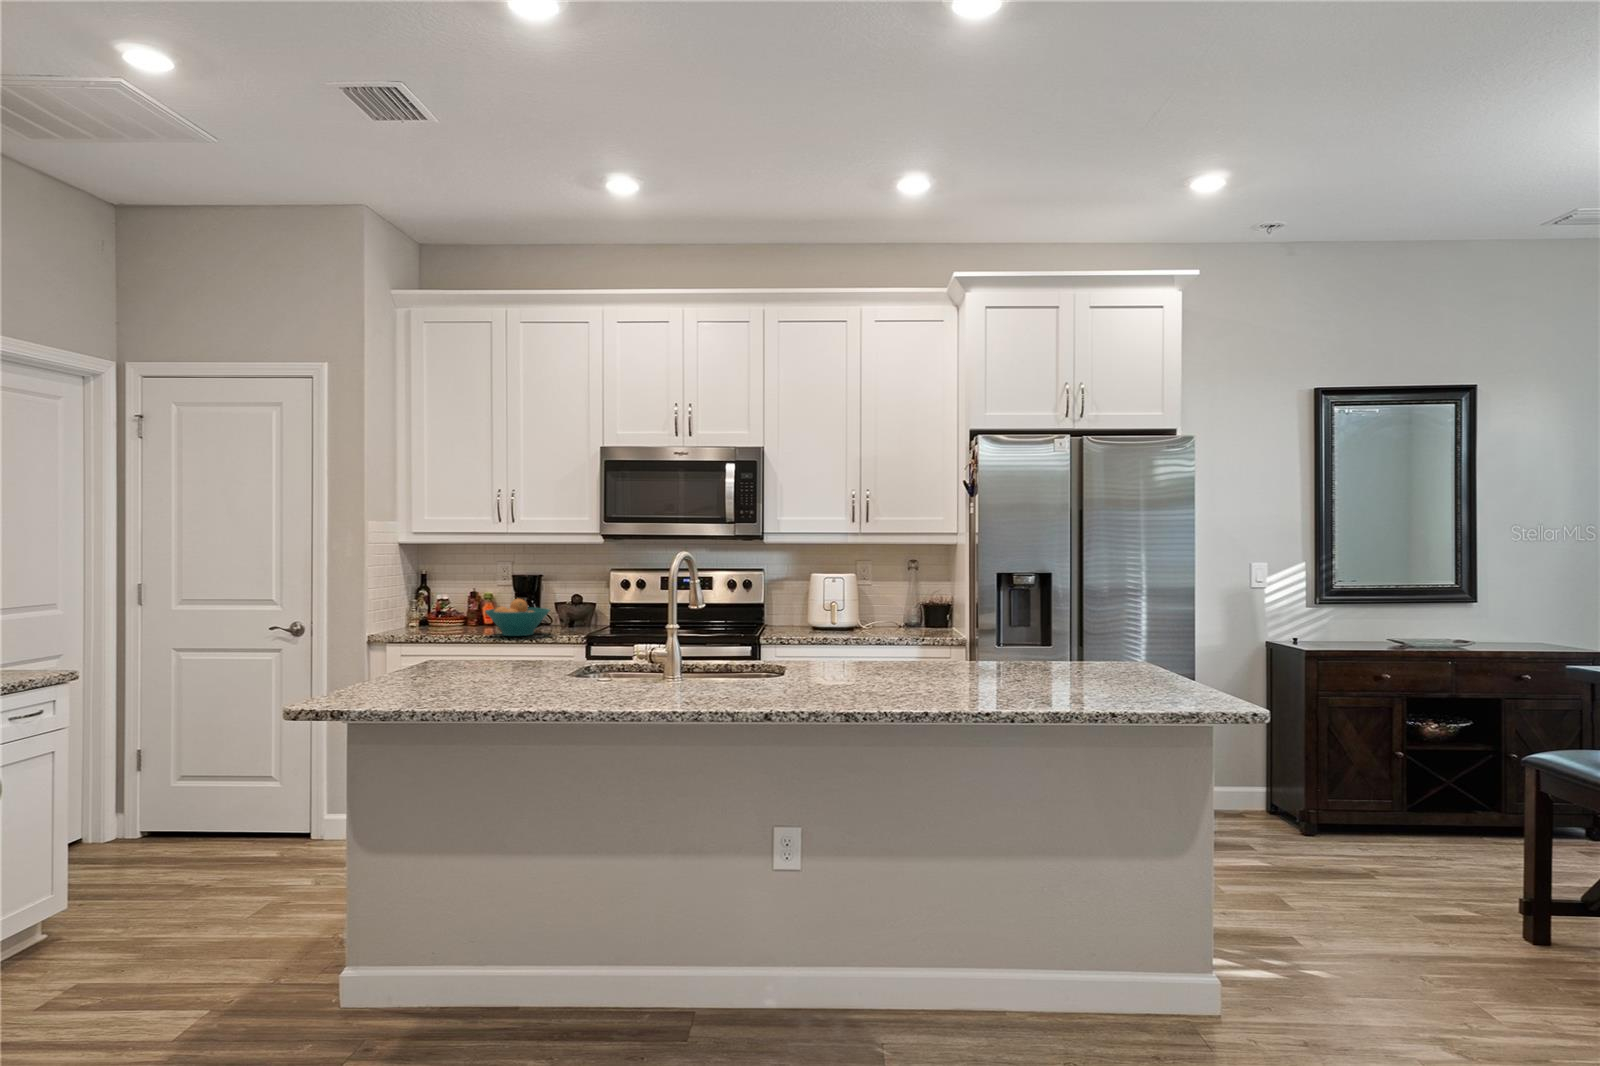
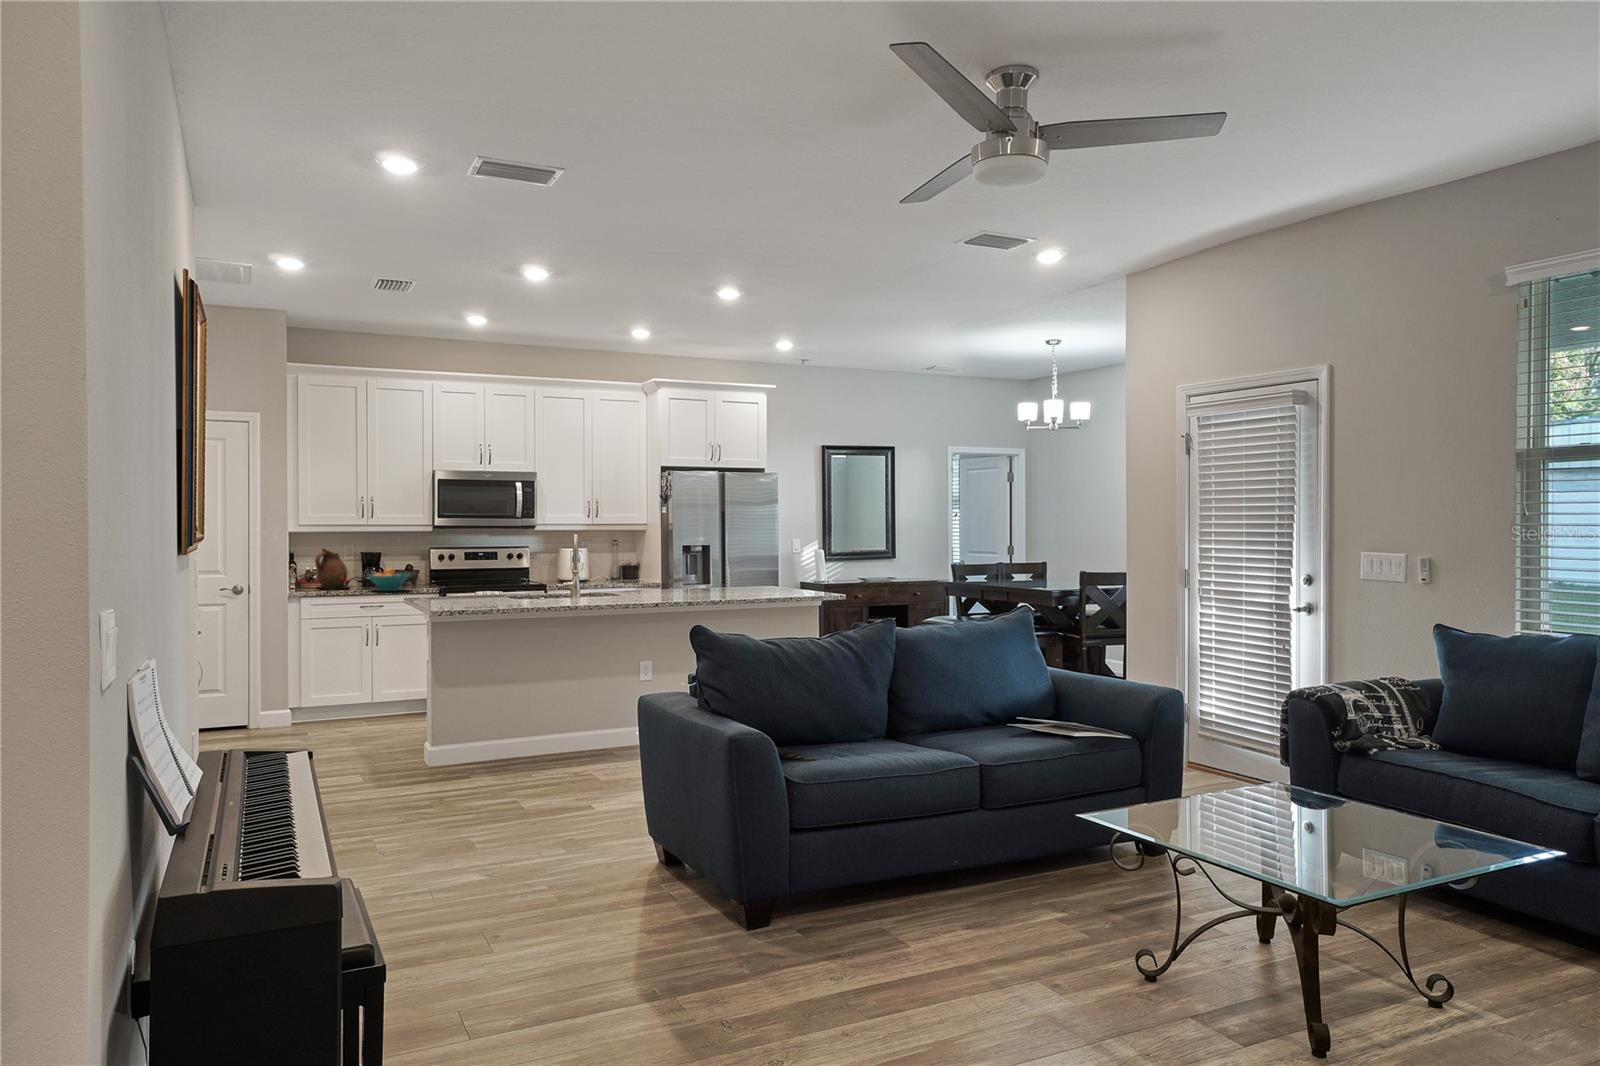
ceramic pitcher: none [433,568,492,629] -> present [315,548,348,588]

